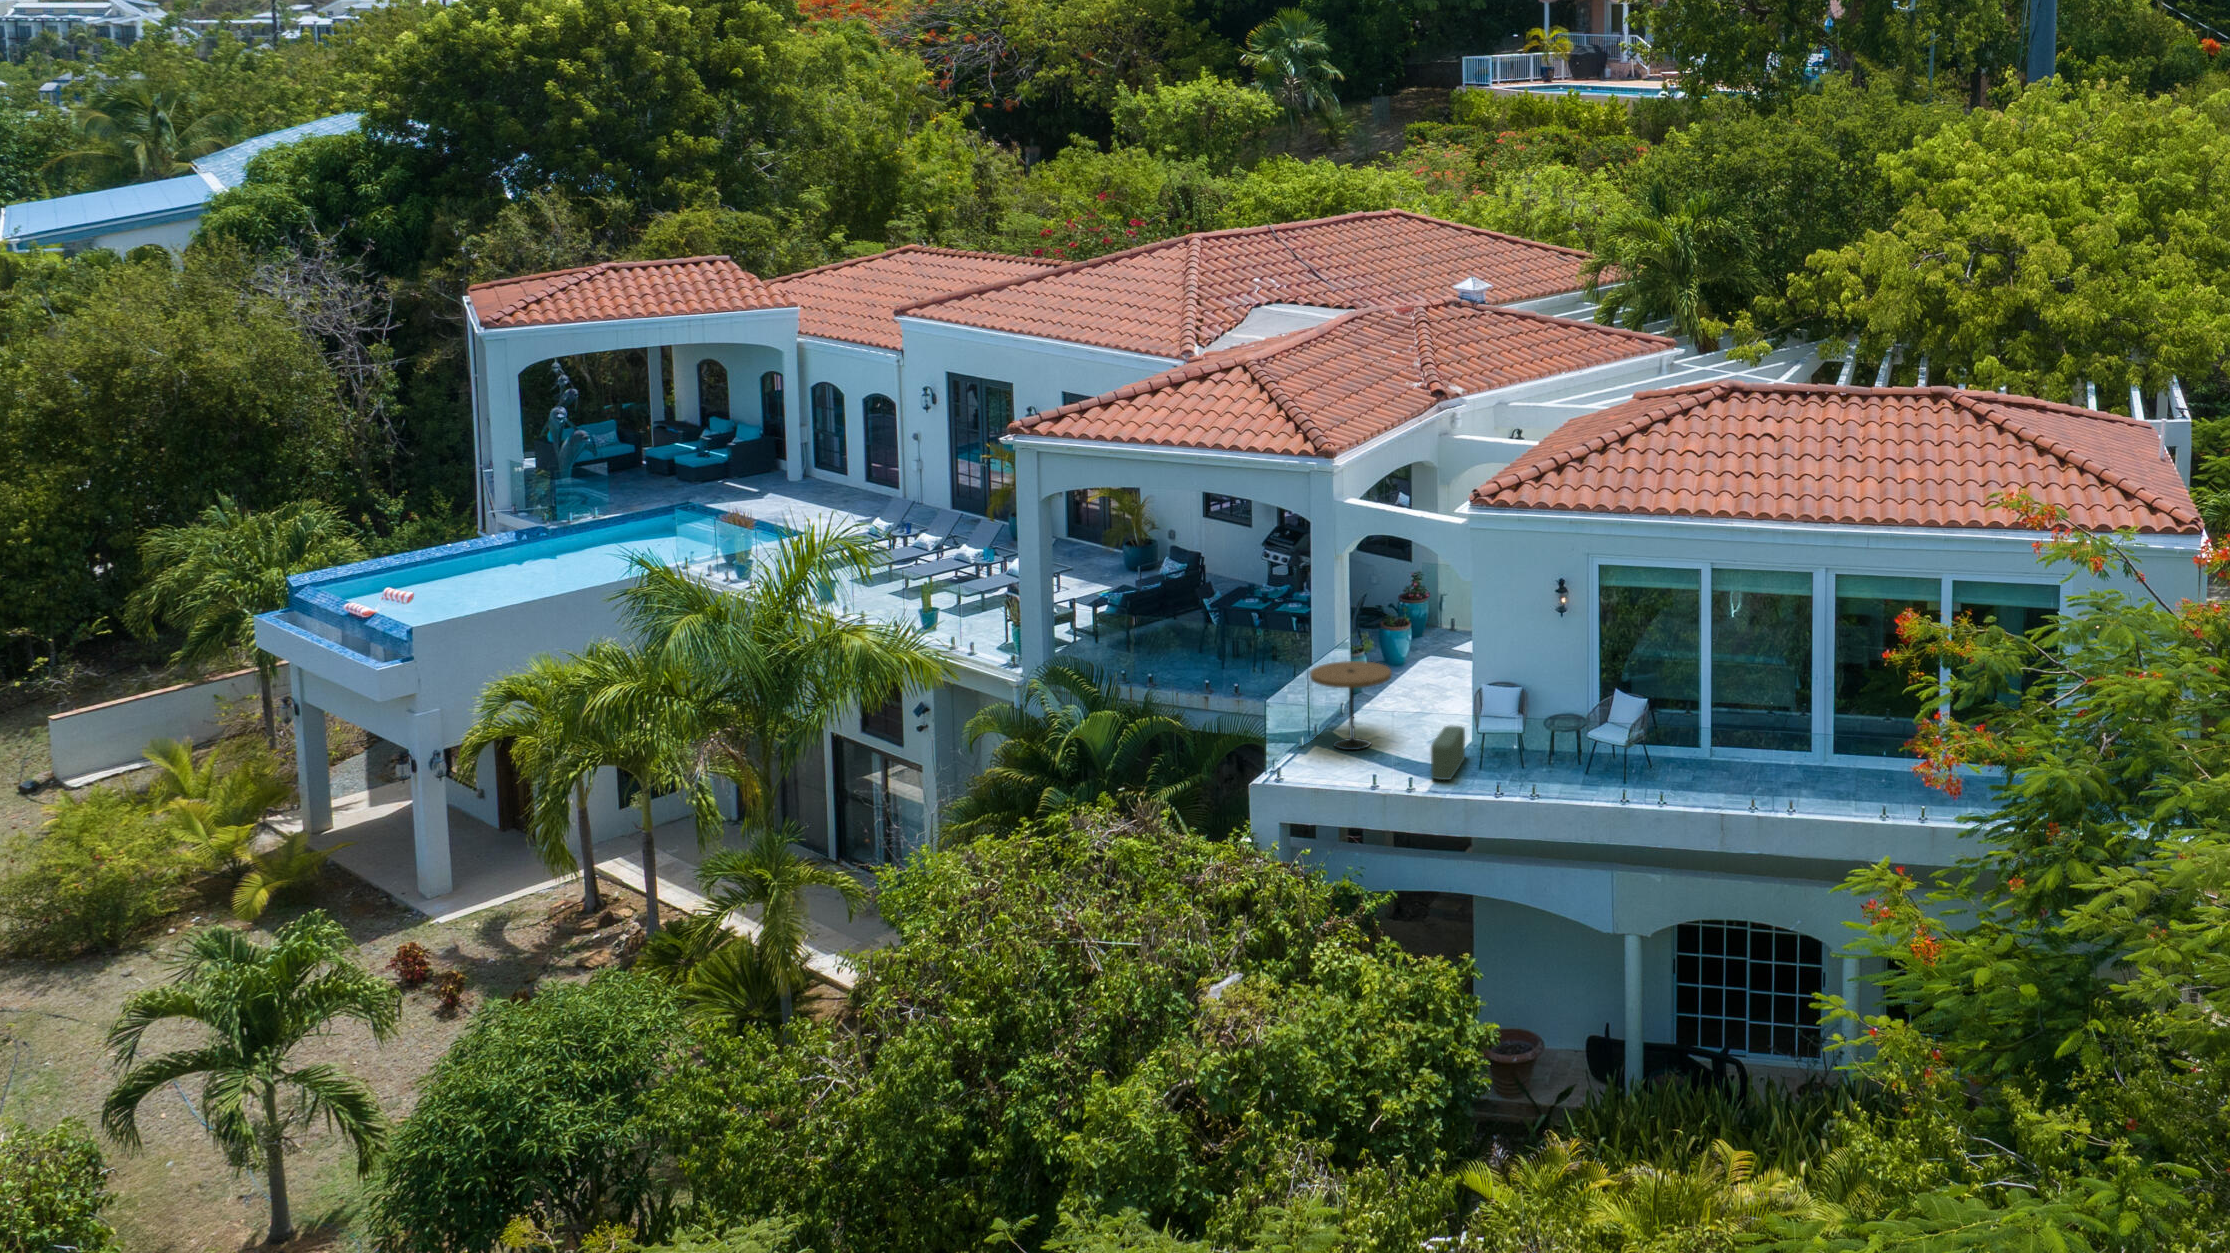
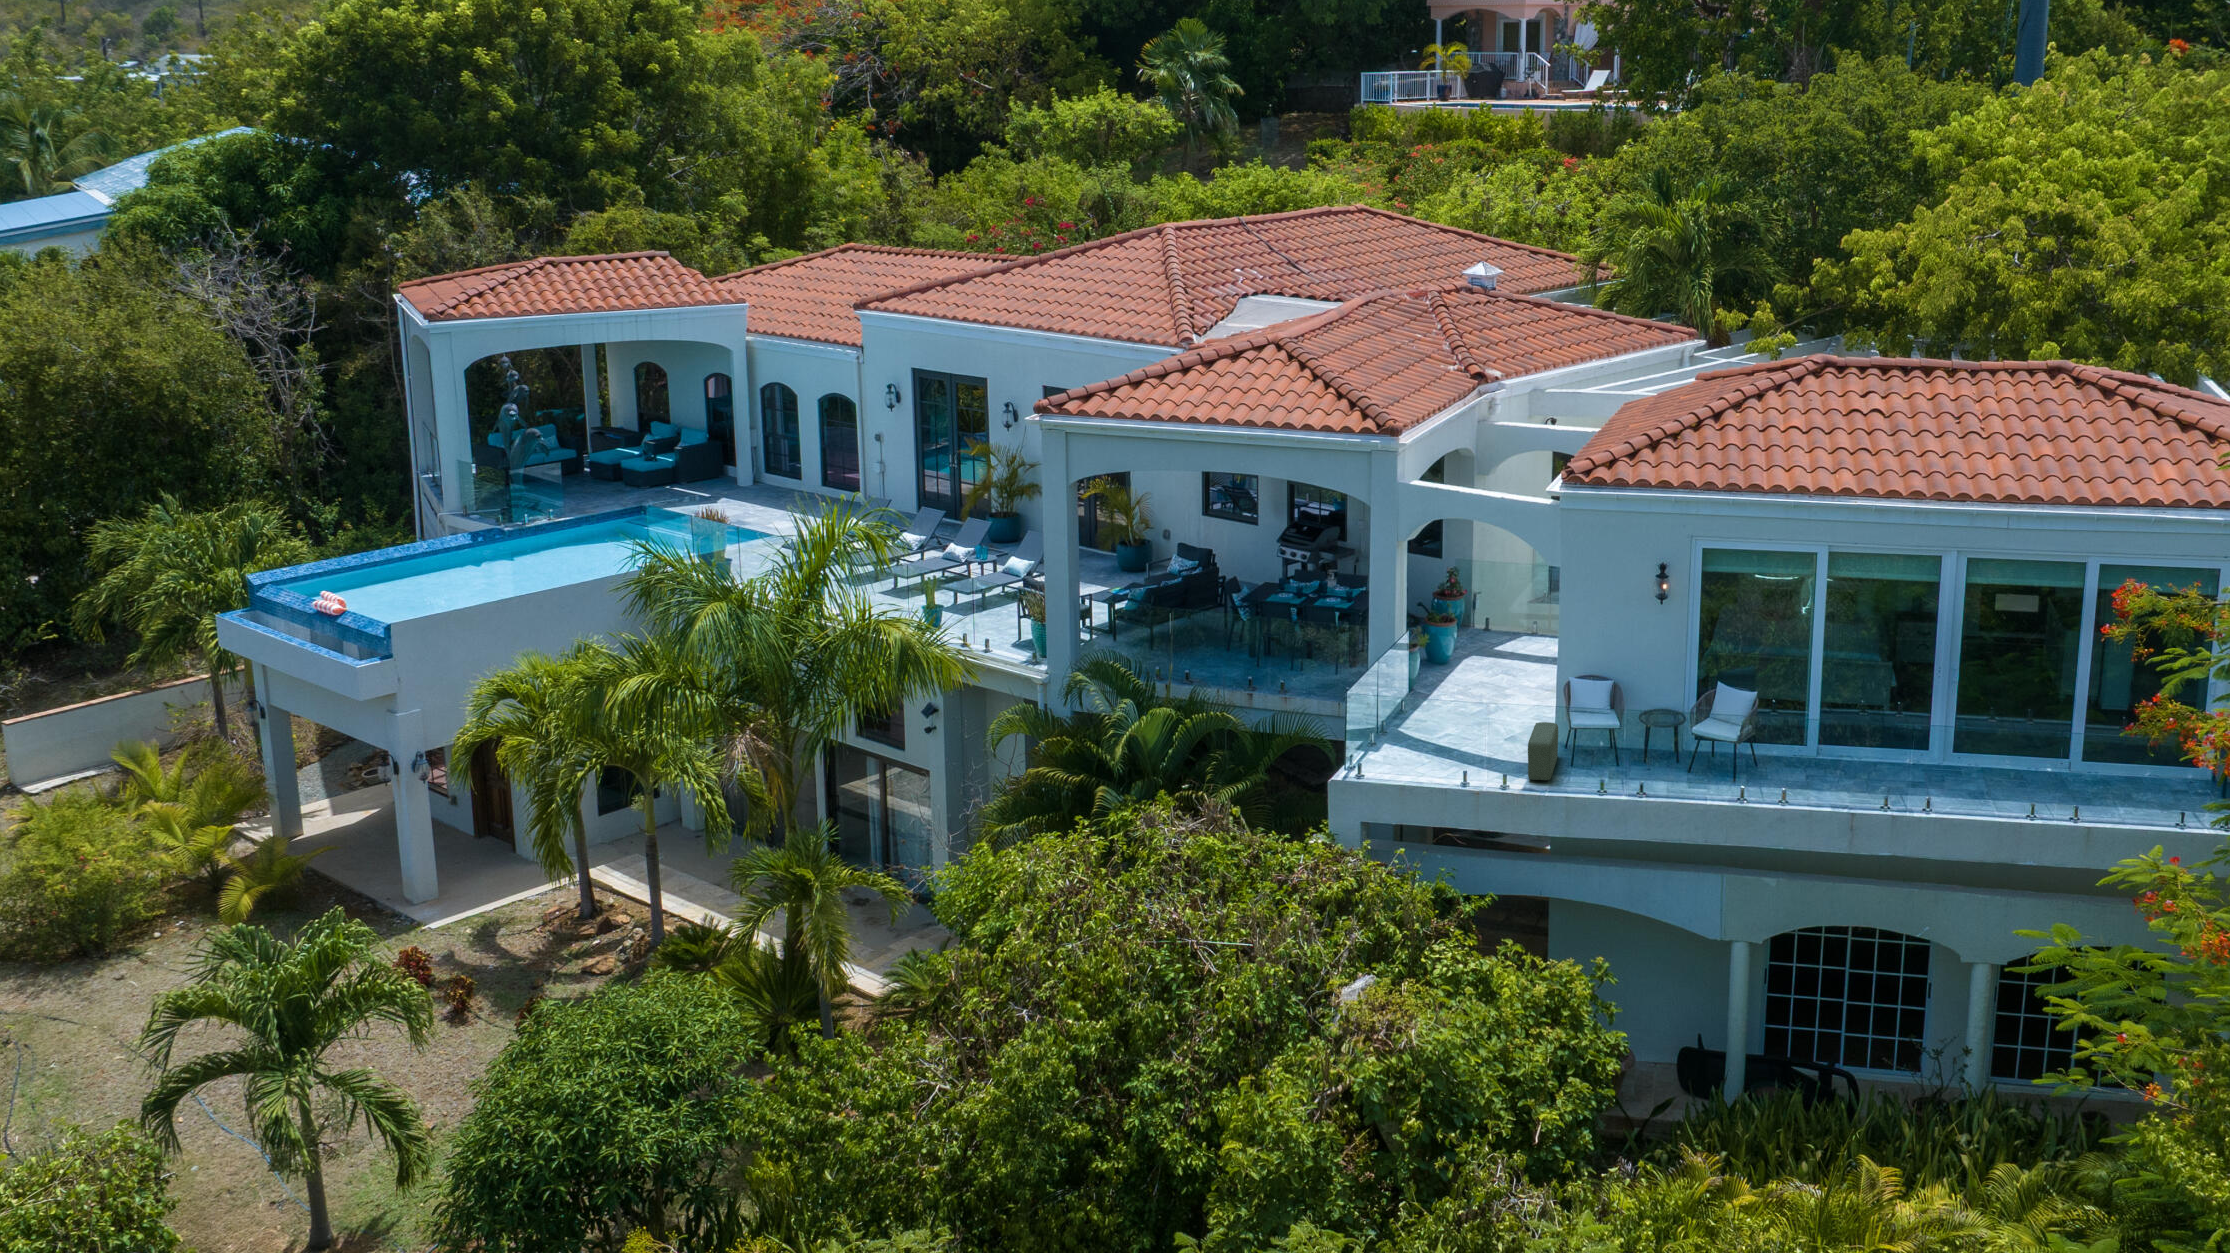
side table: present [1310,661,1392,750] -> none [1386,654,1474,750]

